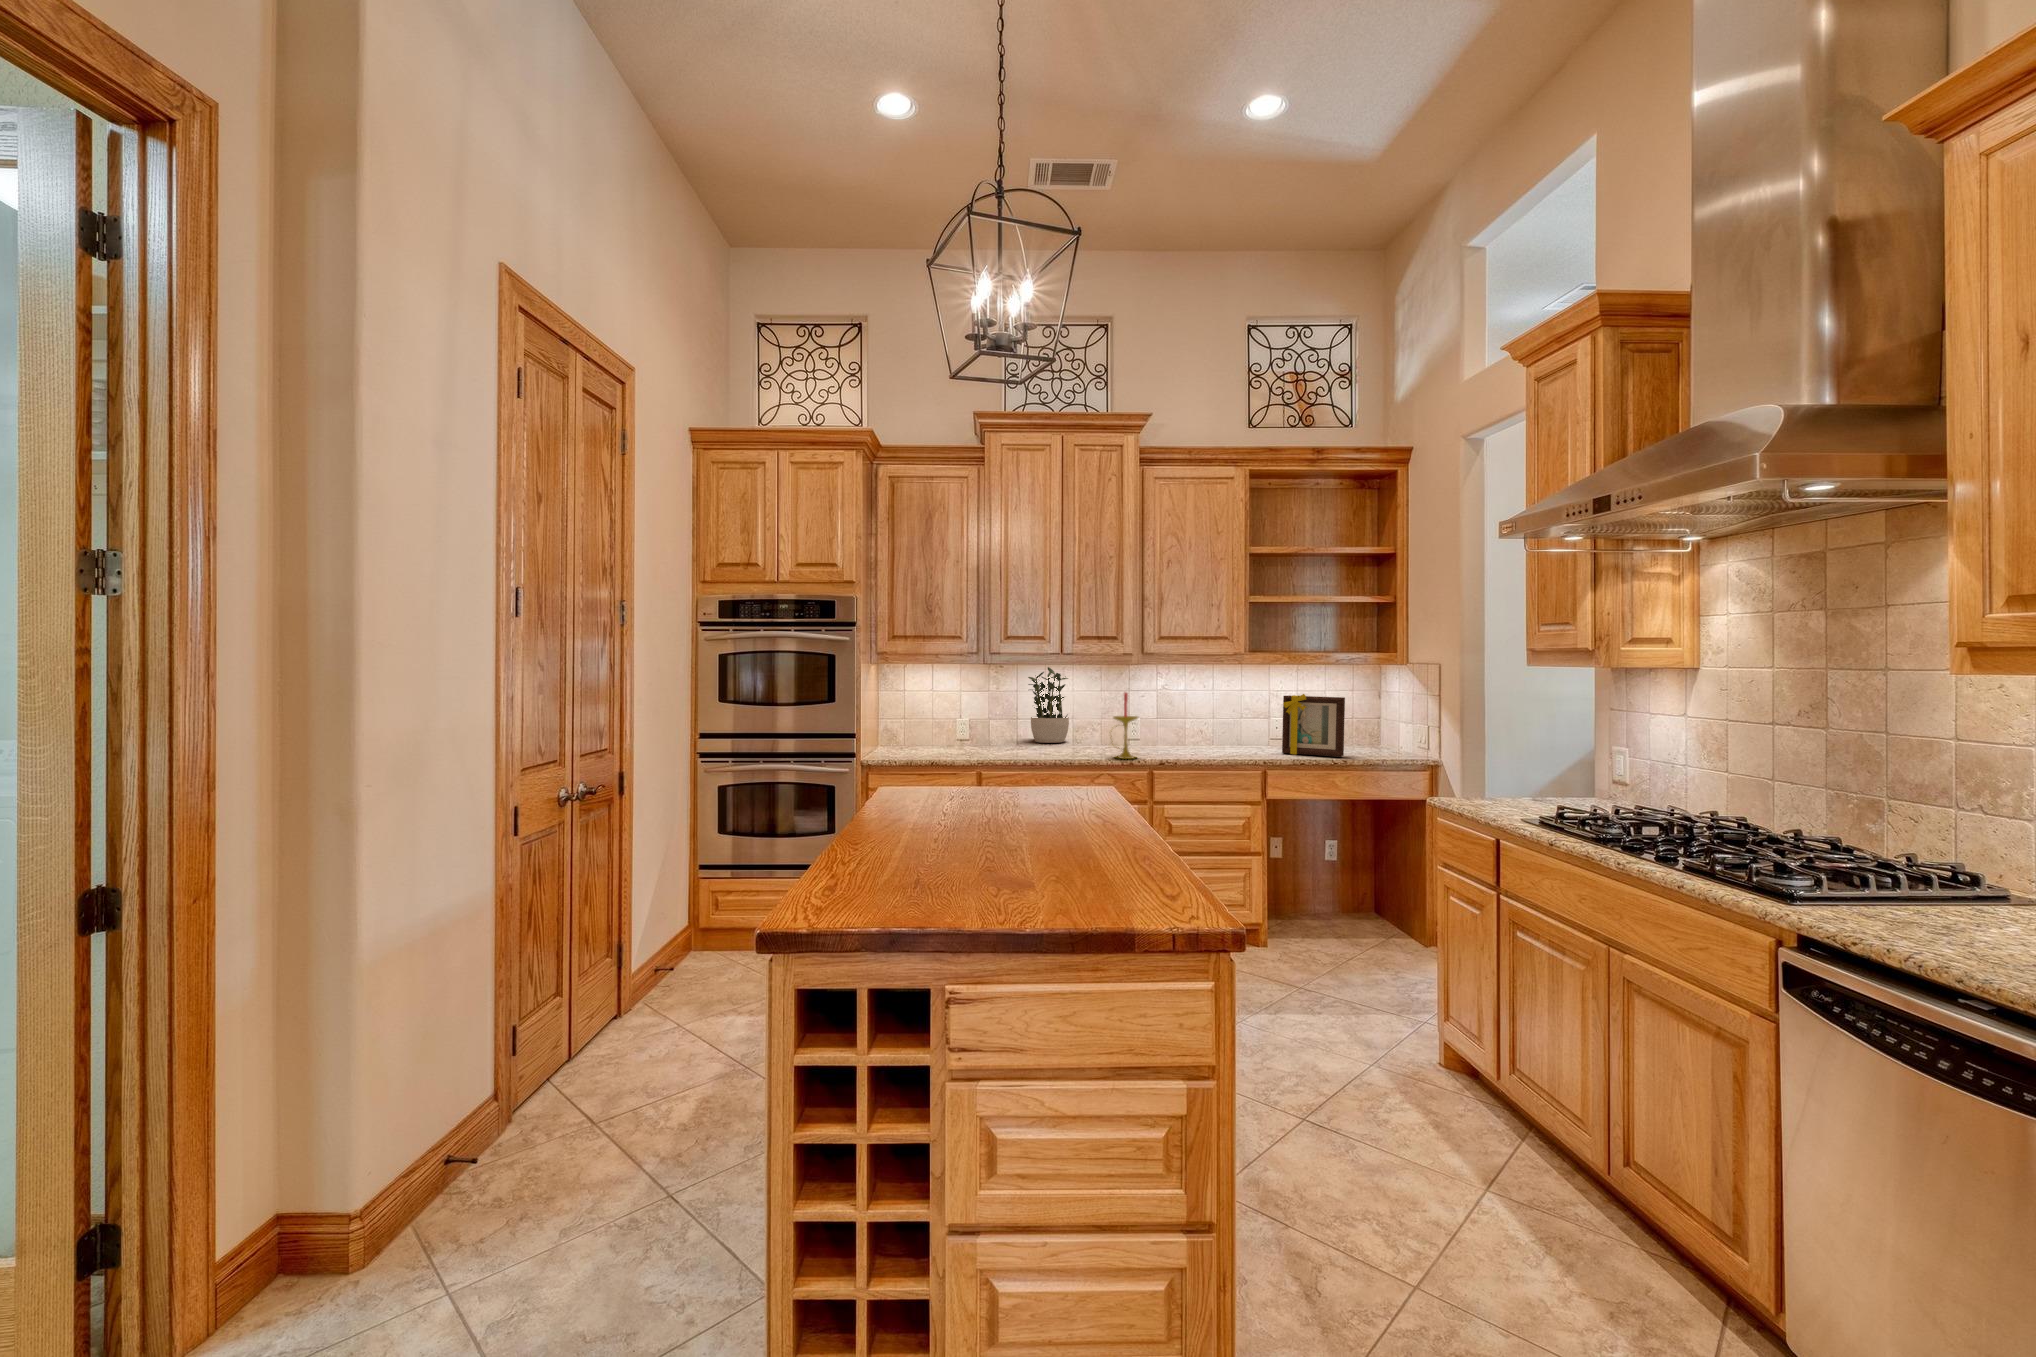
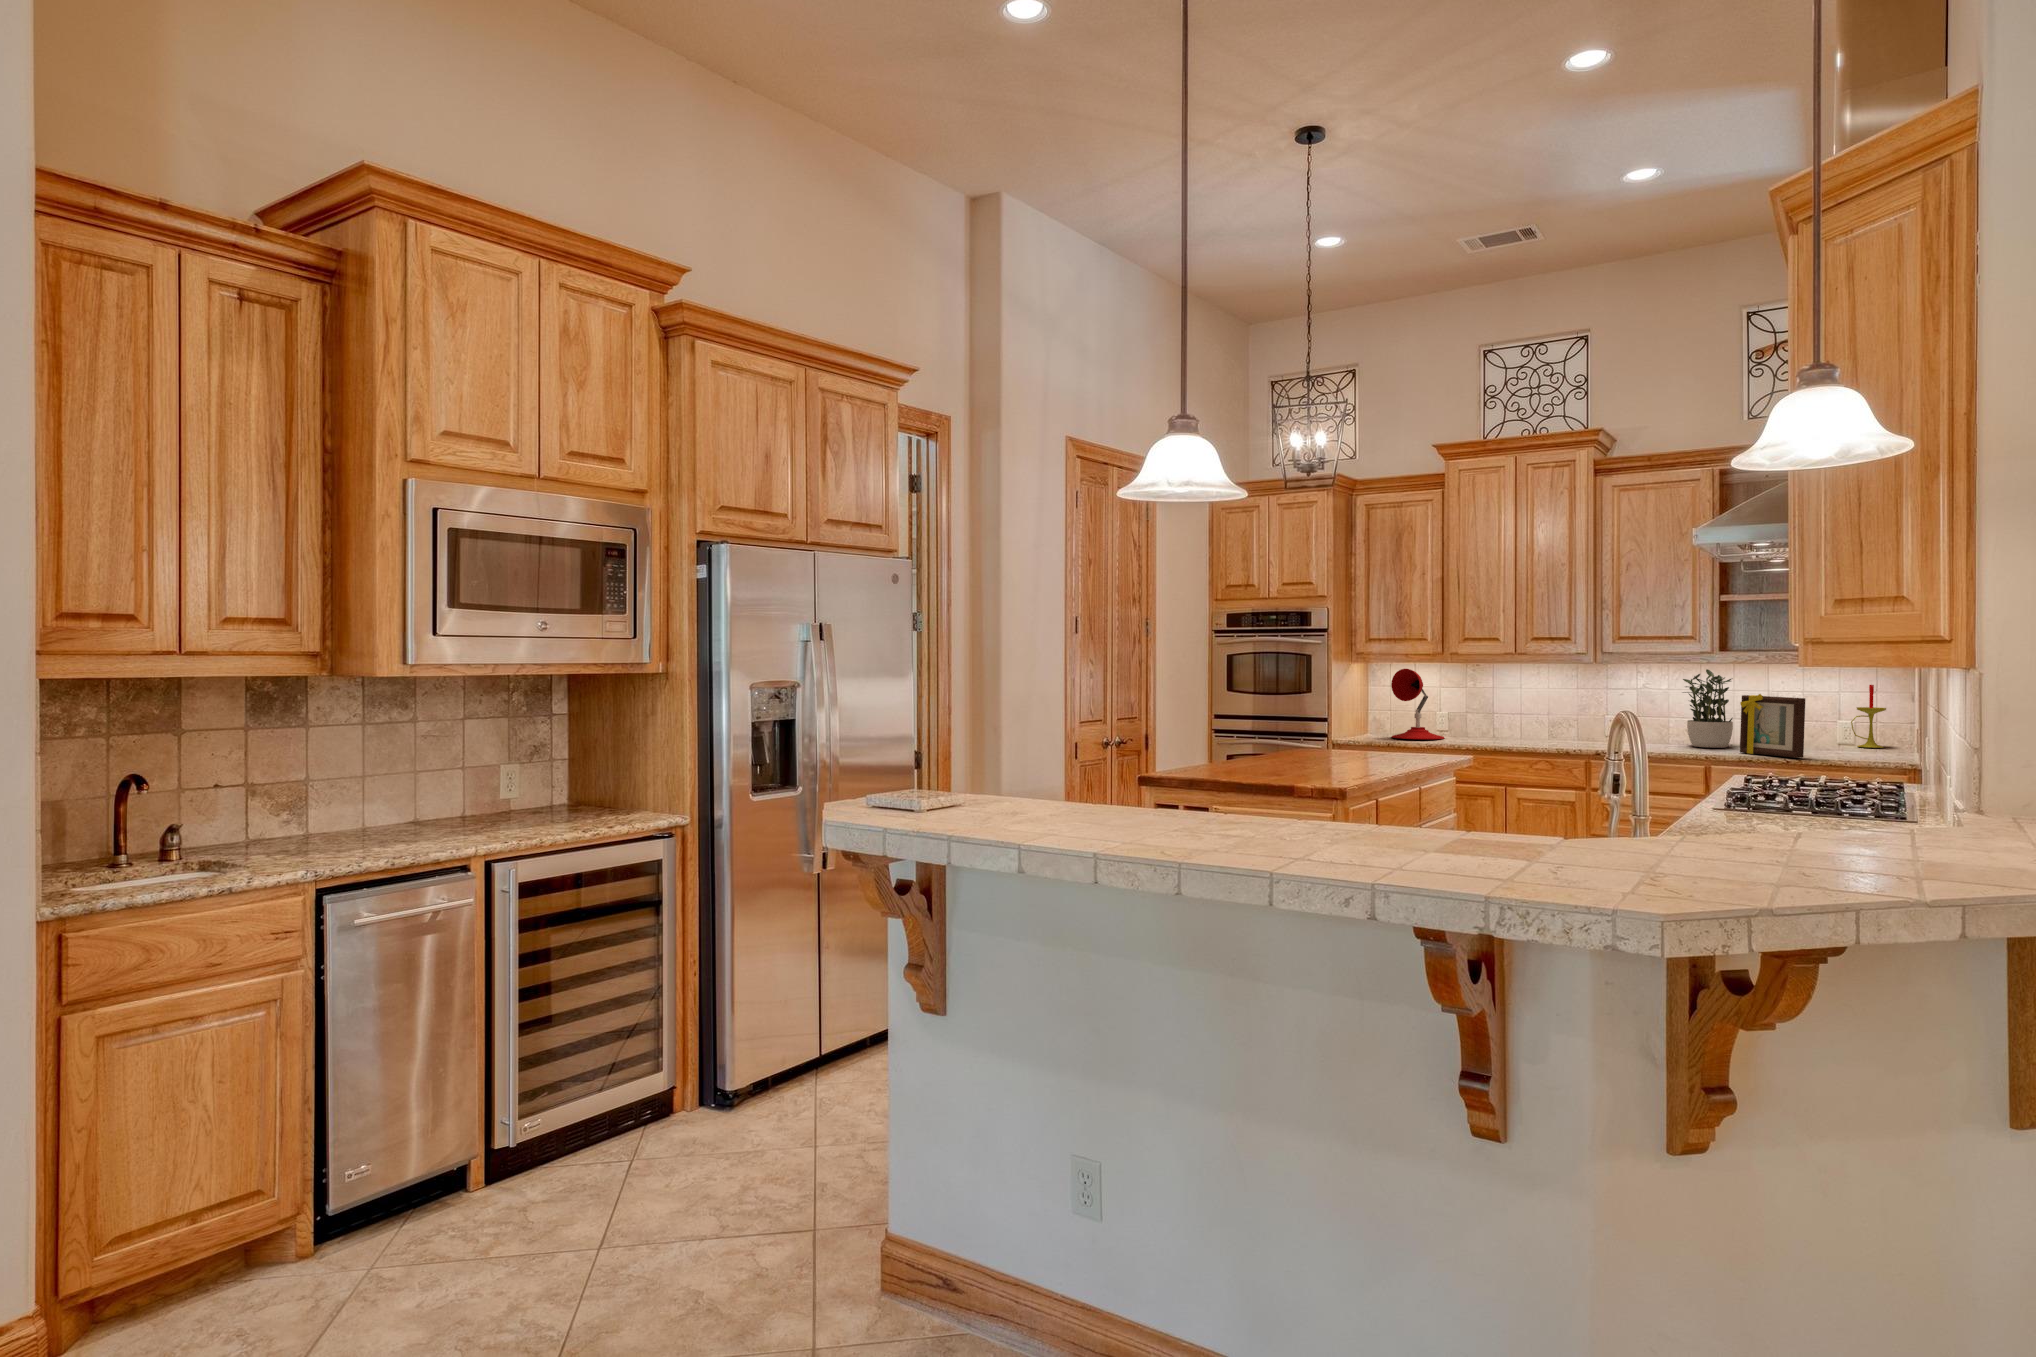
potted plant: present [1028,667,1069,743] -> present [1683,669,1733,748]
desk lamp: none [927,671,987,754] -> present [1391,669,1444,739]
candle: present [1114,693,1138,759] -> present [1851,685,1886,748]

